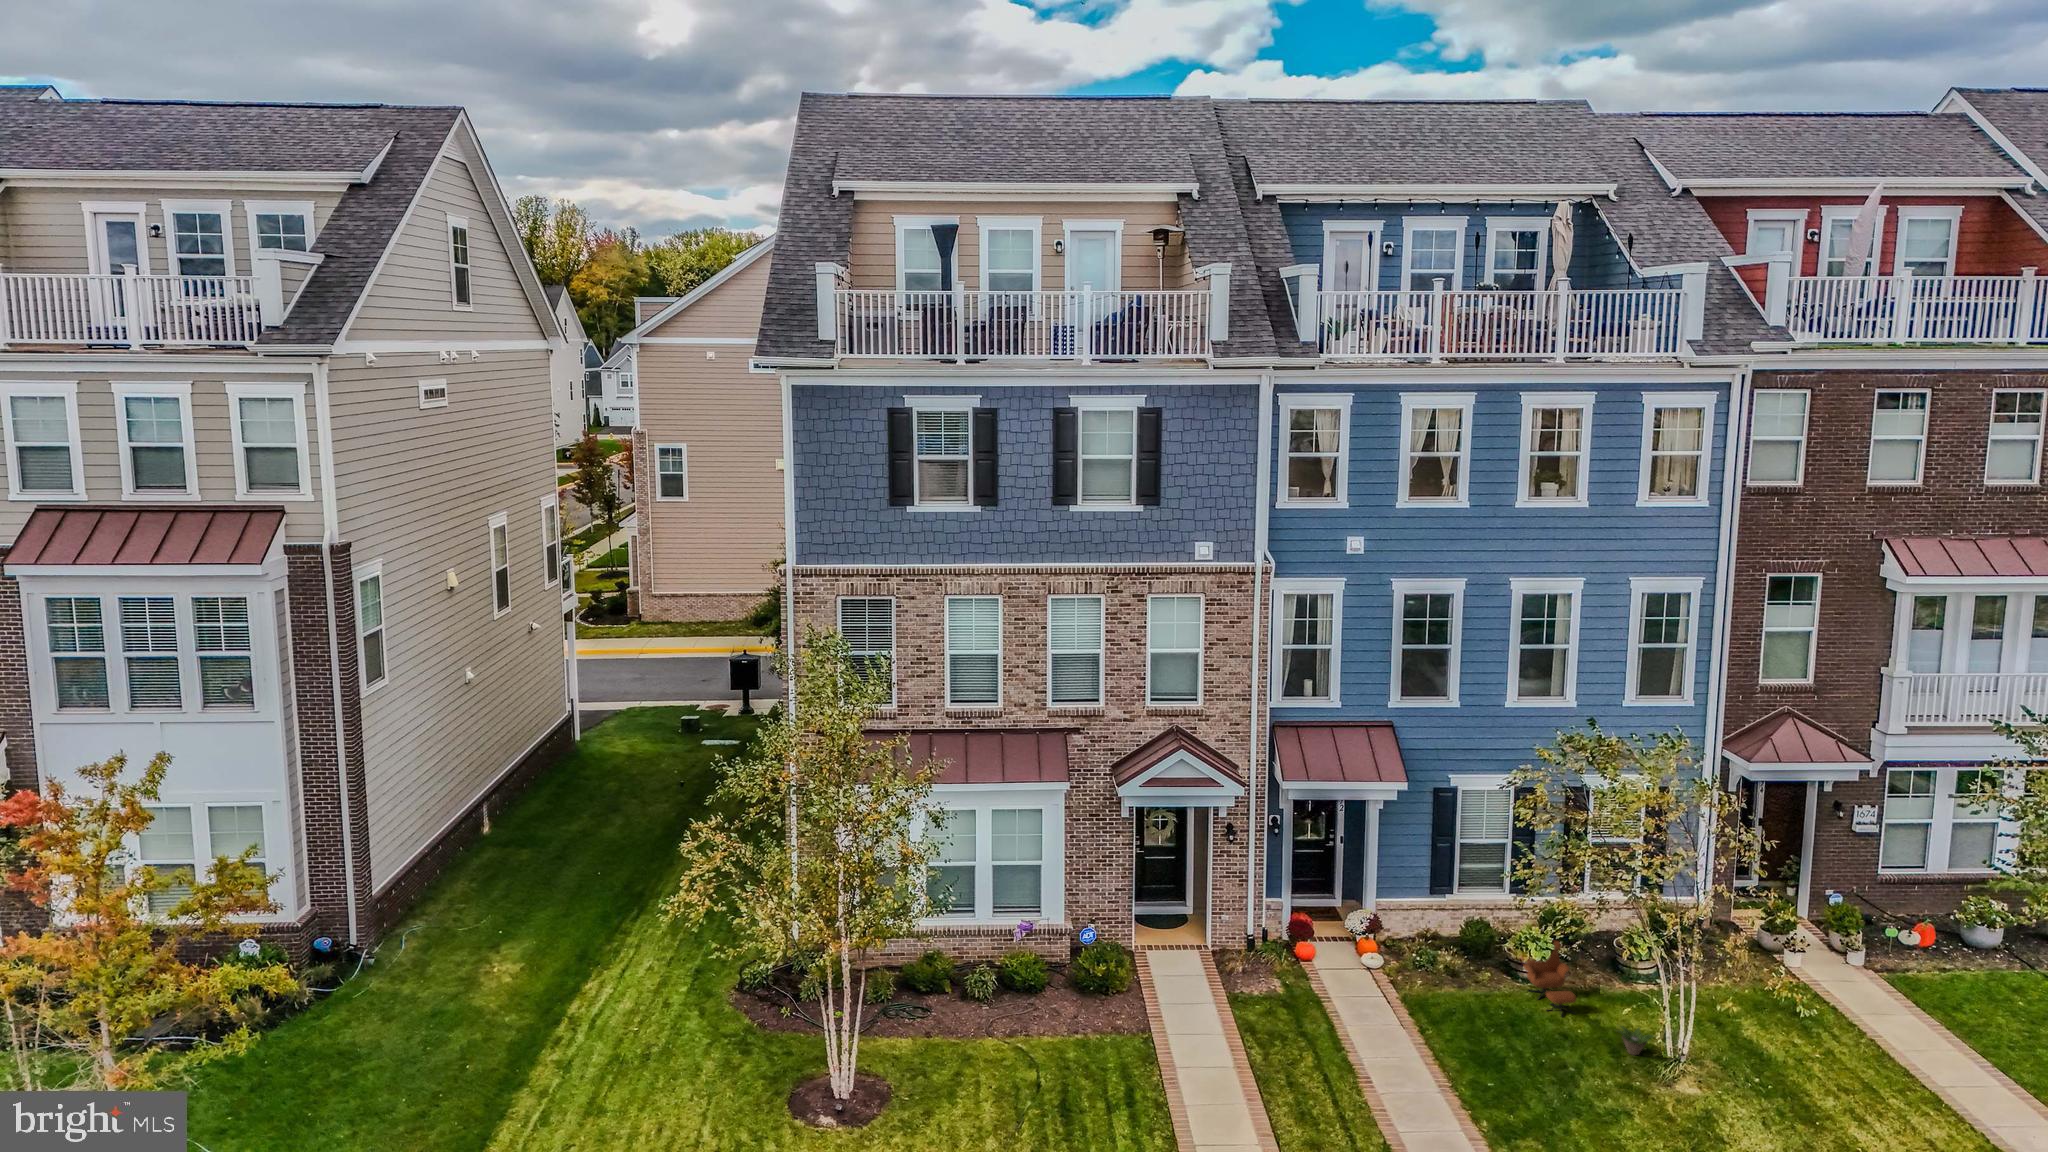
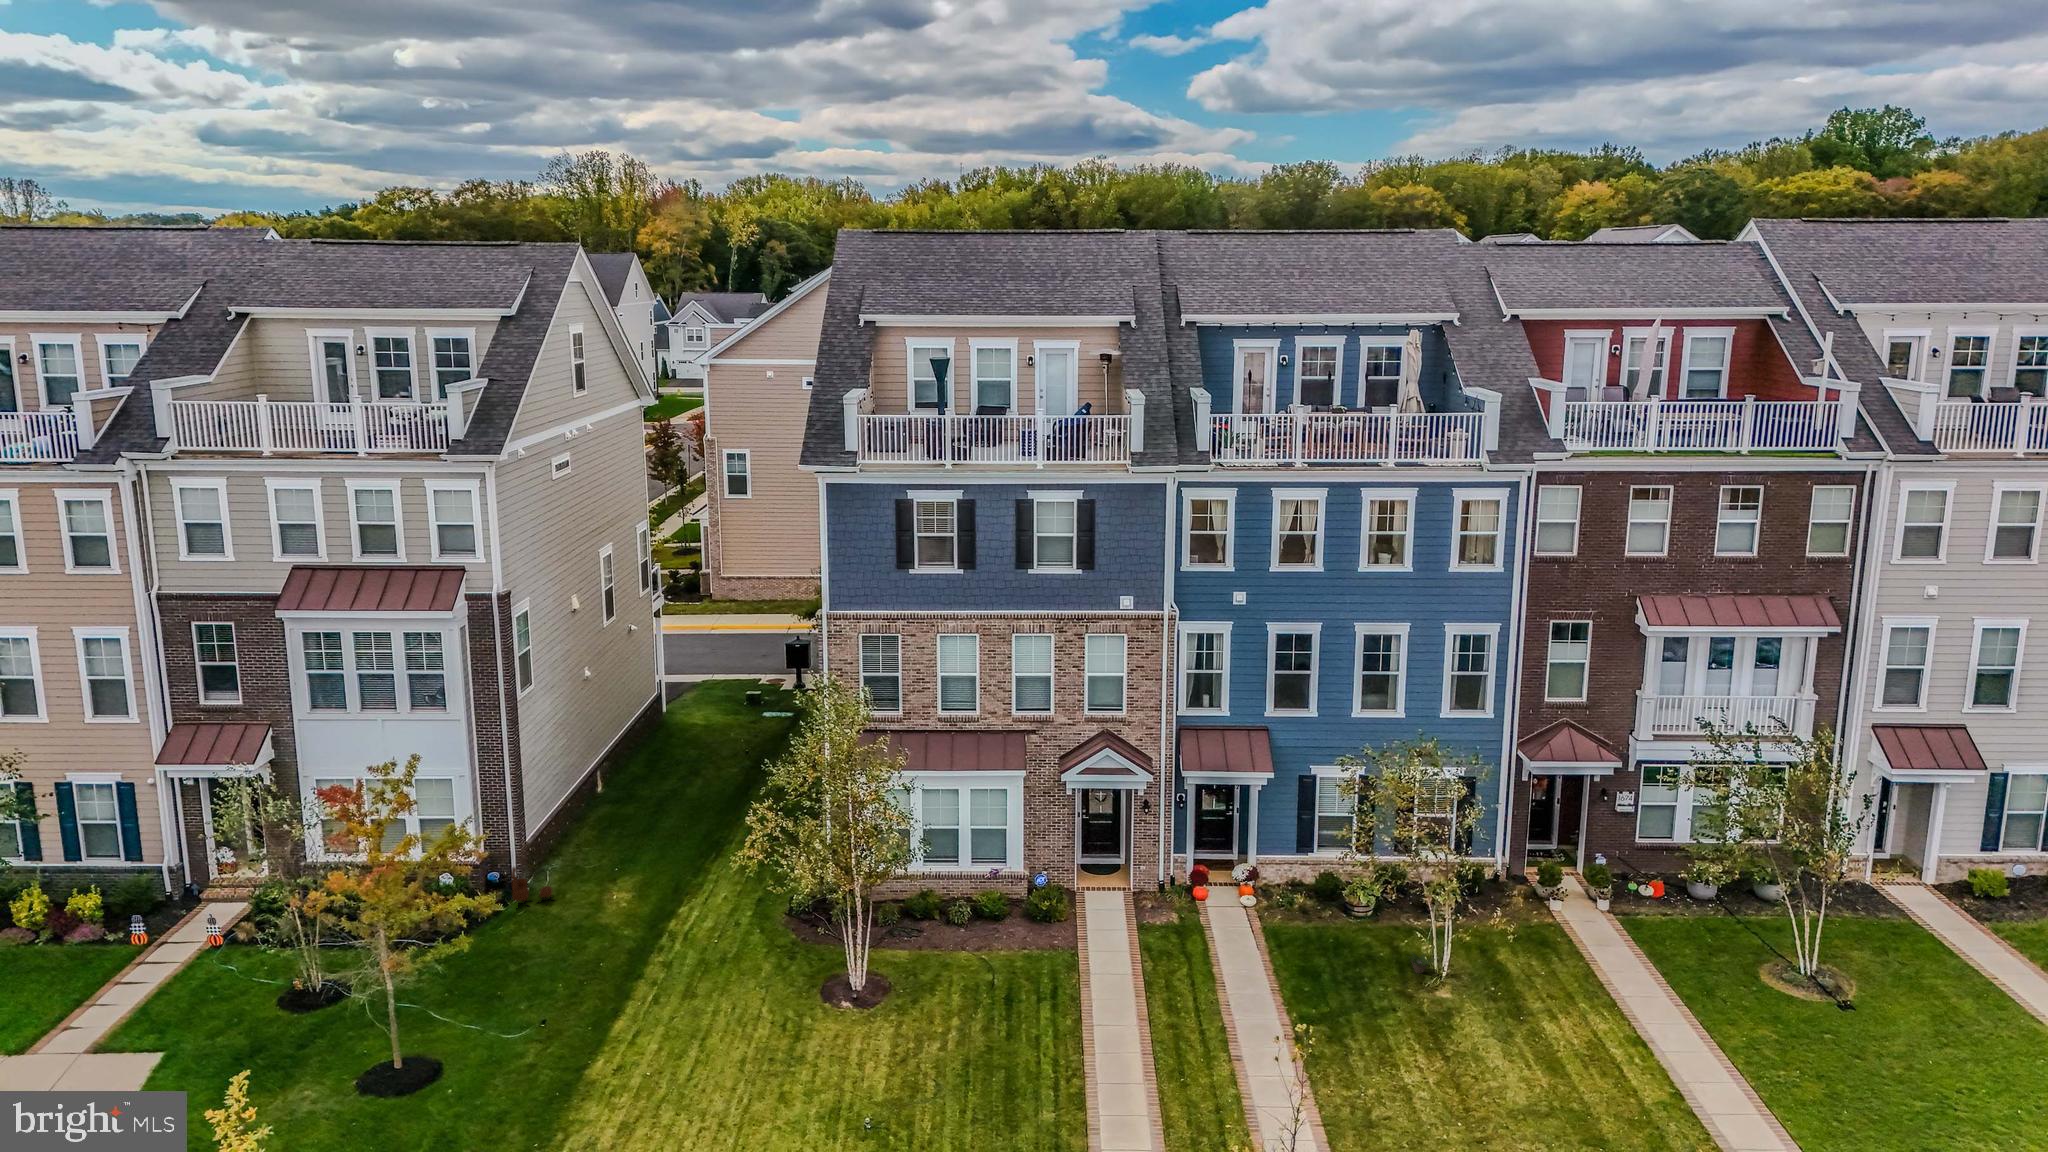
lounge chair: present [1524,941,1576,1016] -> present [511,867,555,905]

